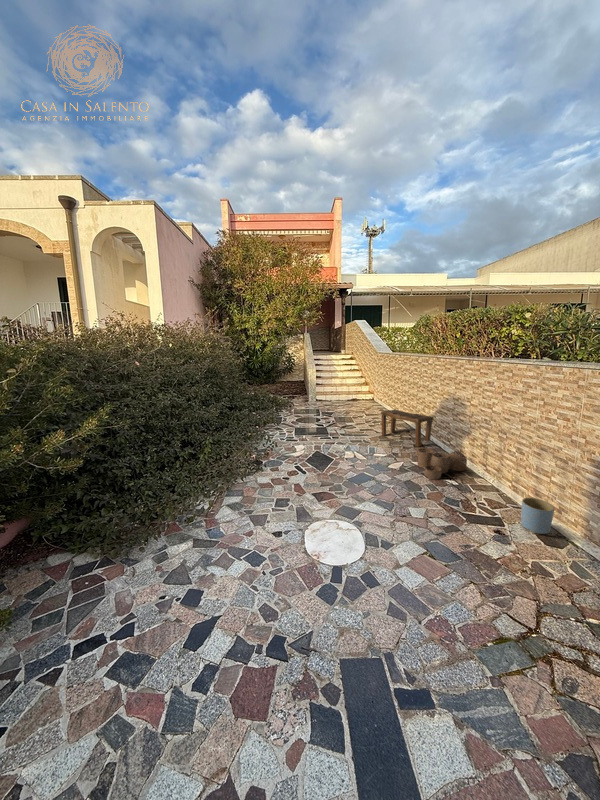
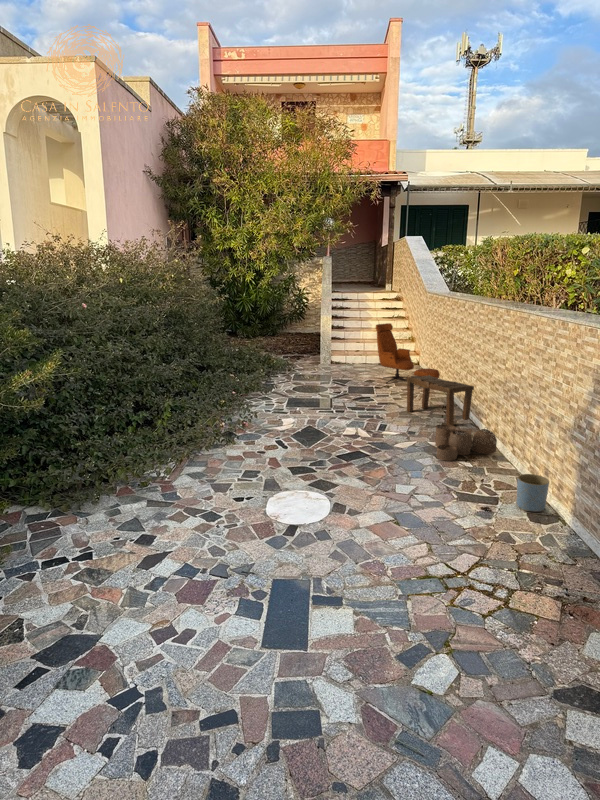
lounge chair: none [348,374,394,418] -> present [376,323,440,388]

